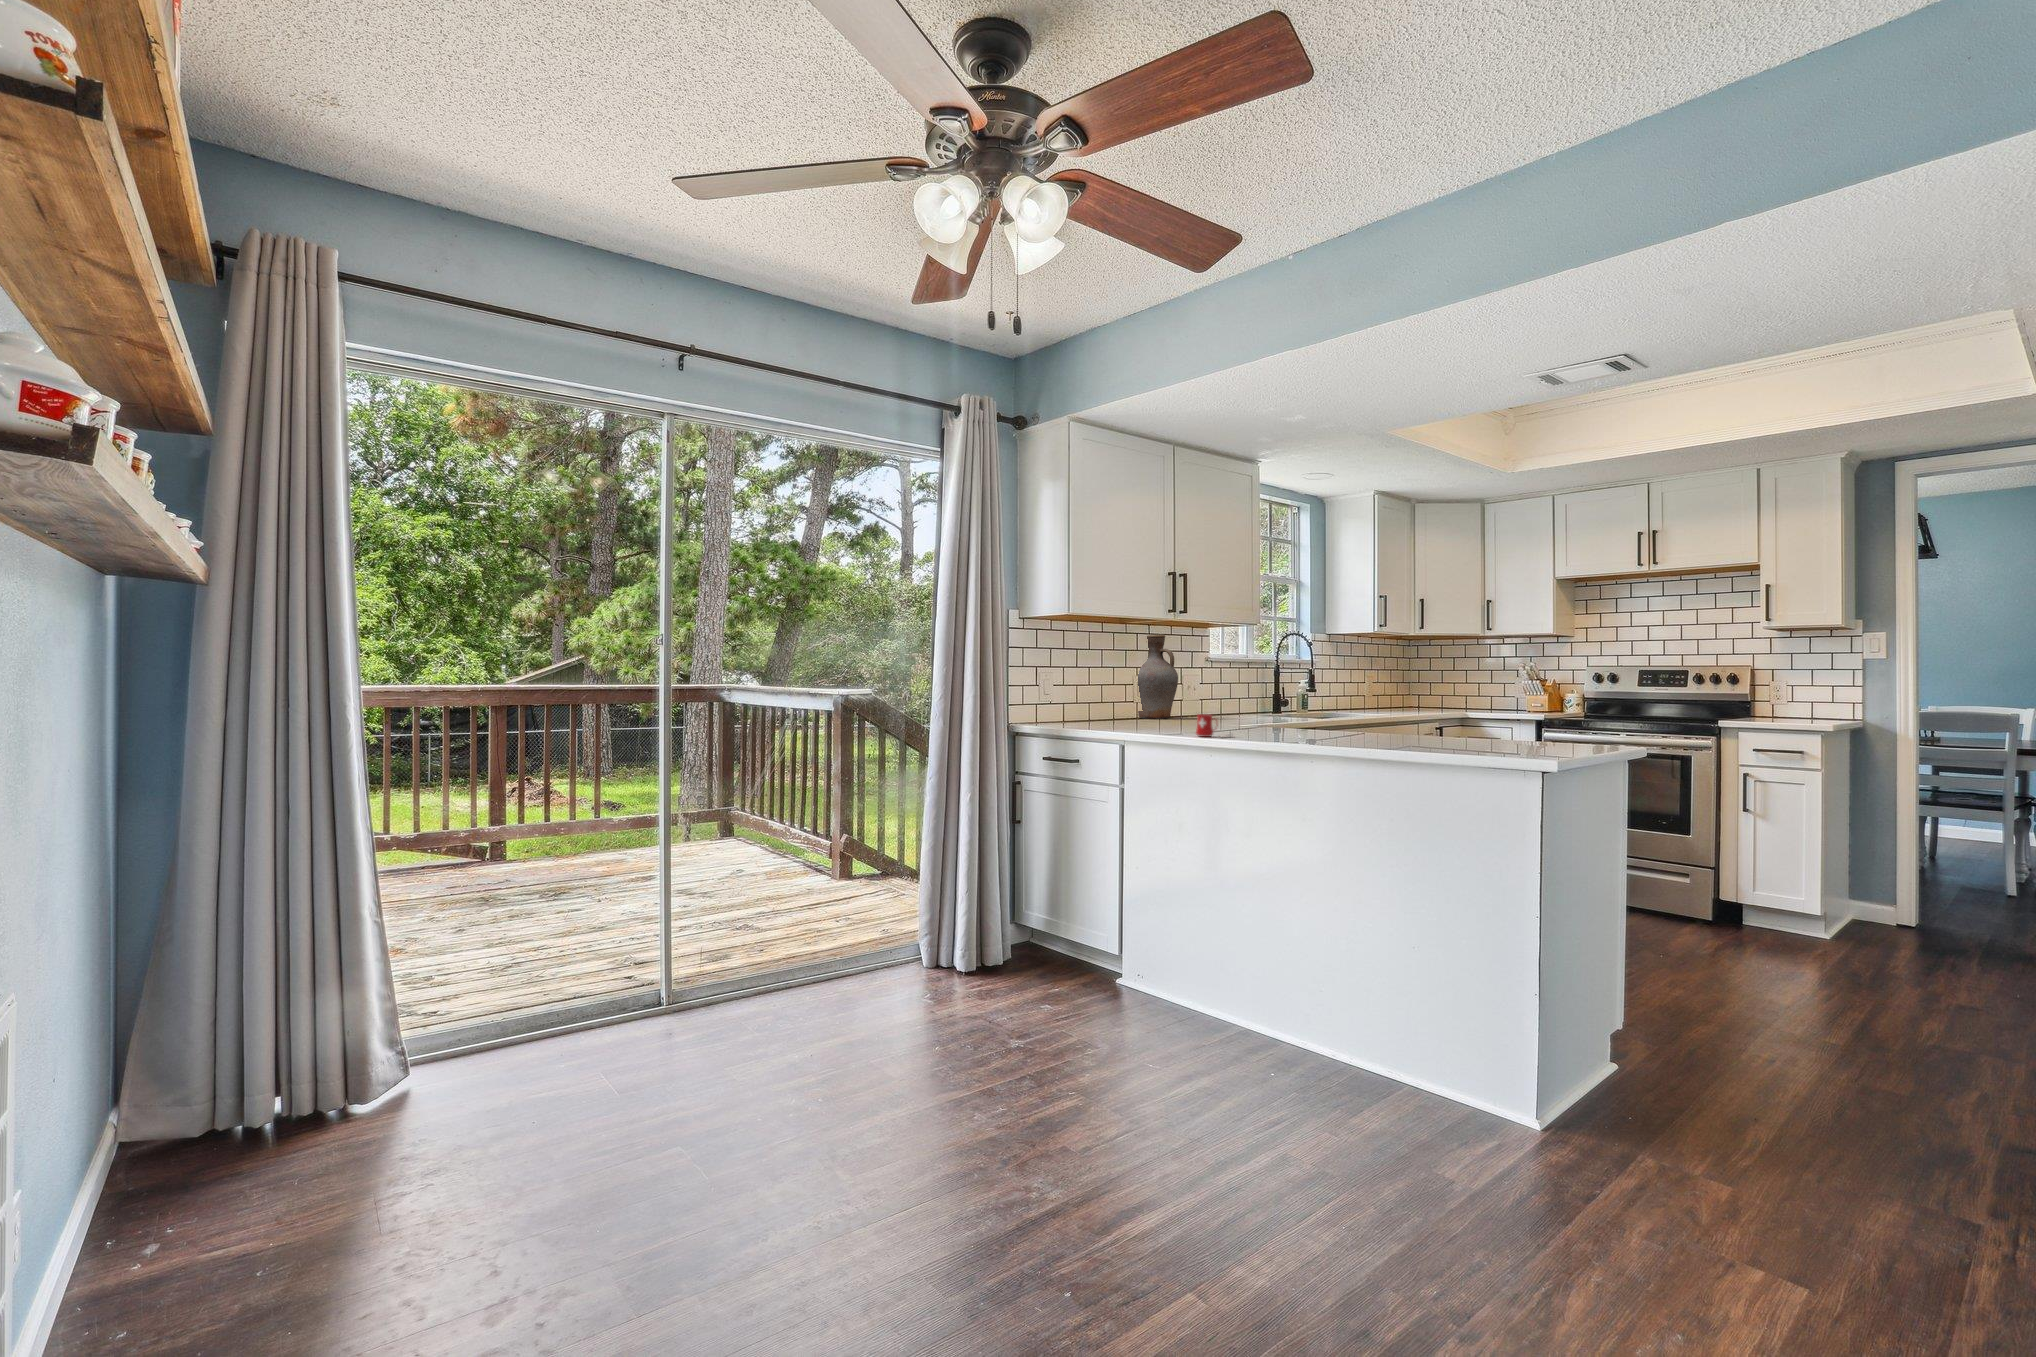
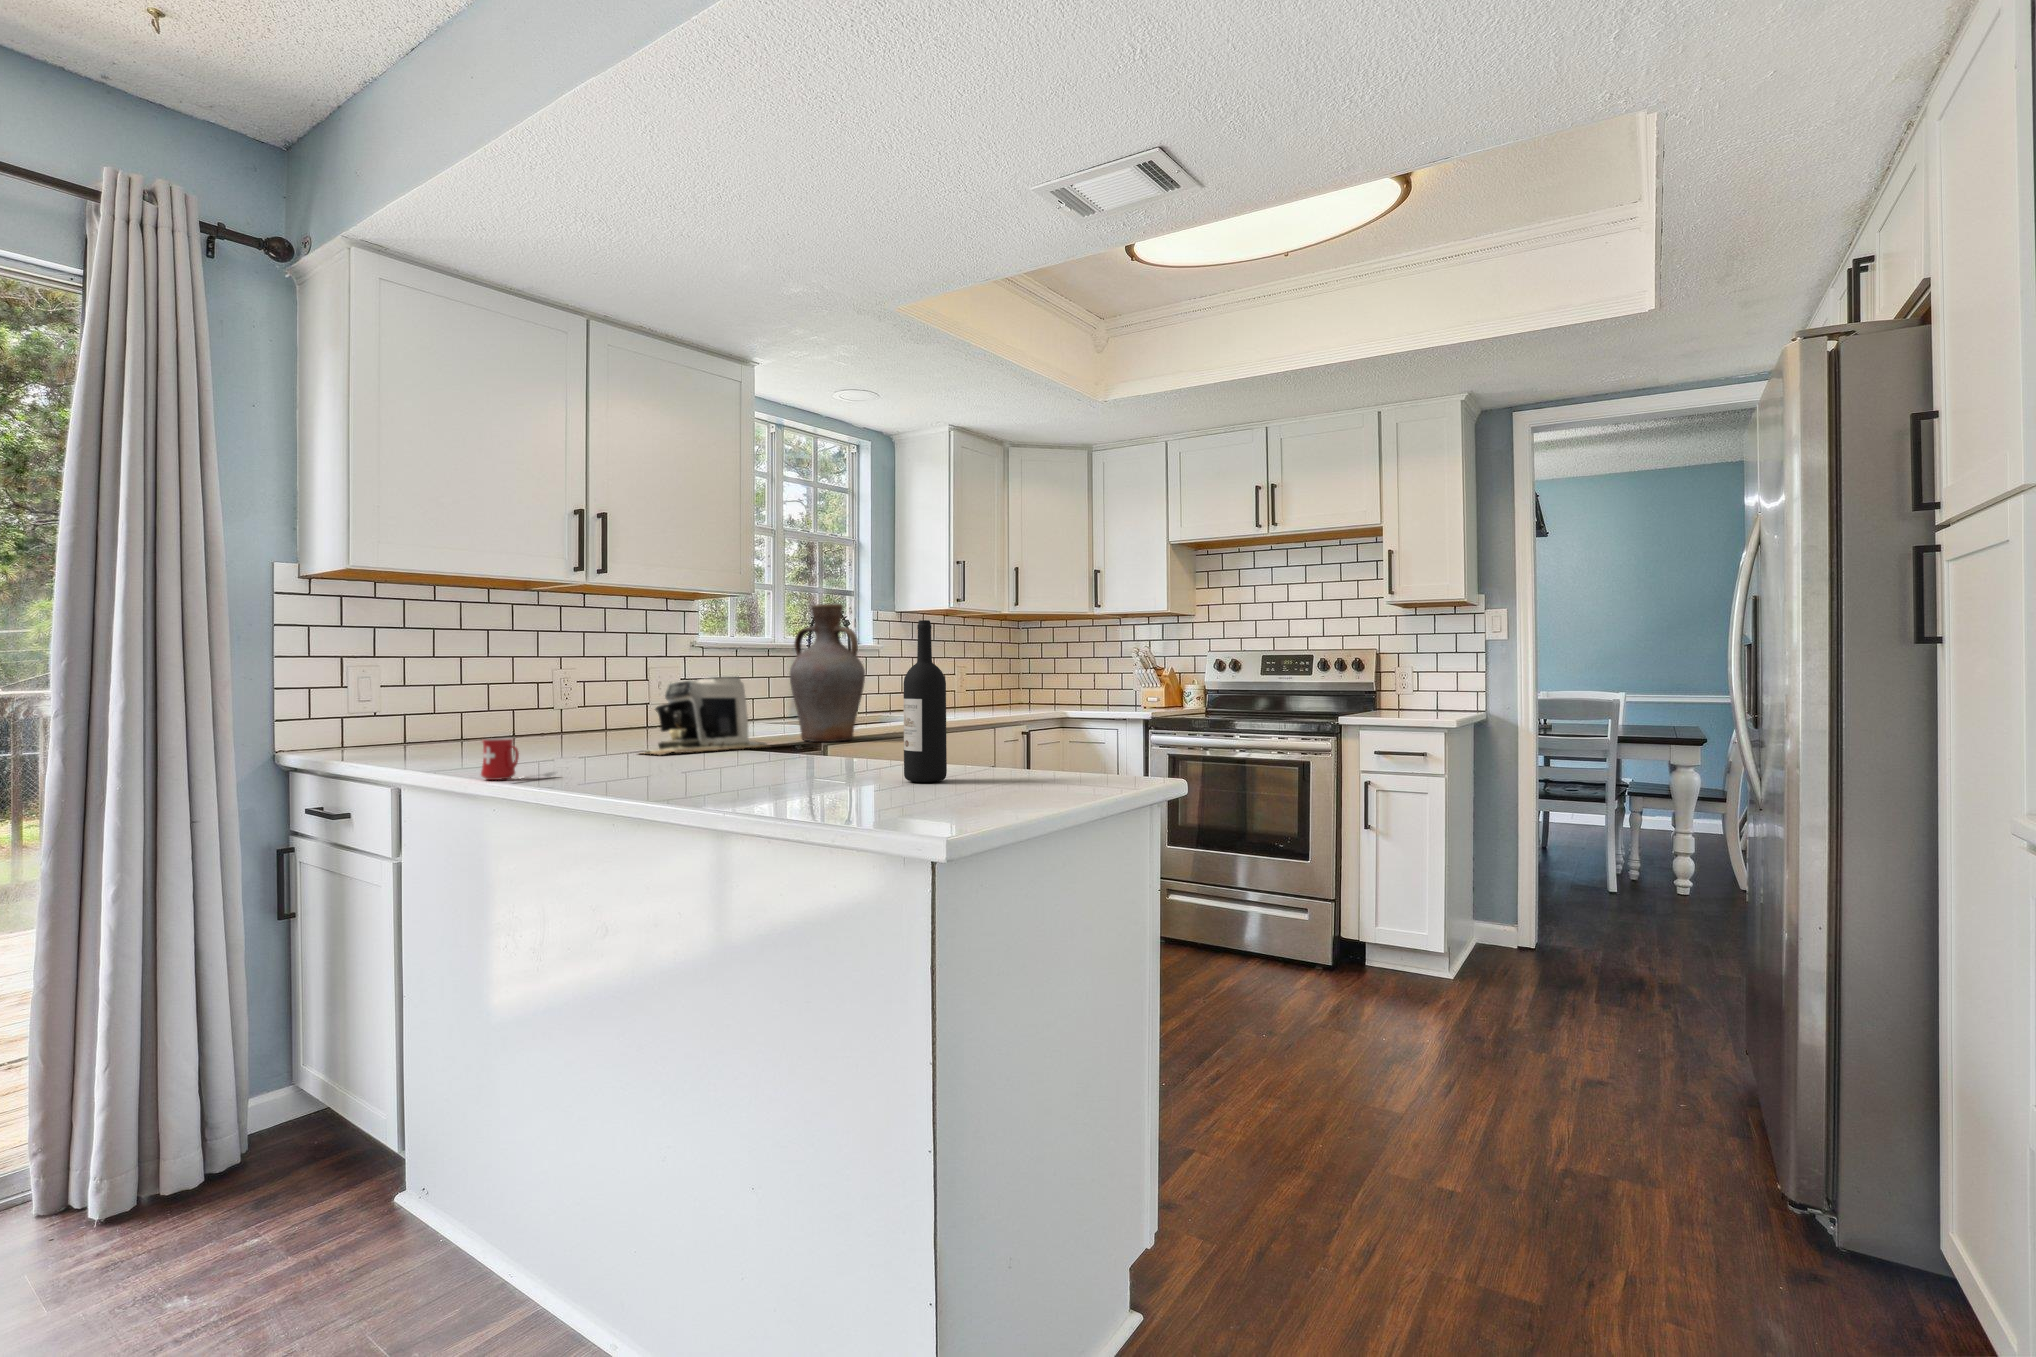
vase: present [1138,635,1178,719] -> present [790,604,865,742]
wine bottle: none [1453,649,1481,745] -> present [904,620,947,782]
coffee maker: none [1228,681,1305,730] -> present [650,676,767,755]

